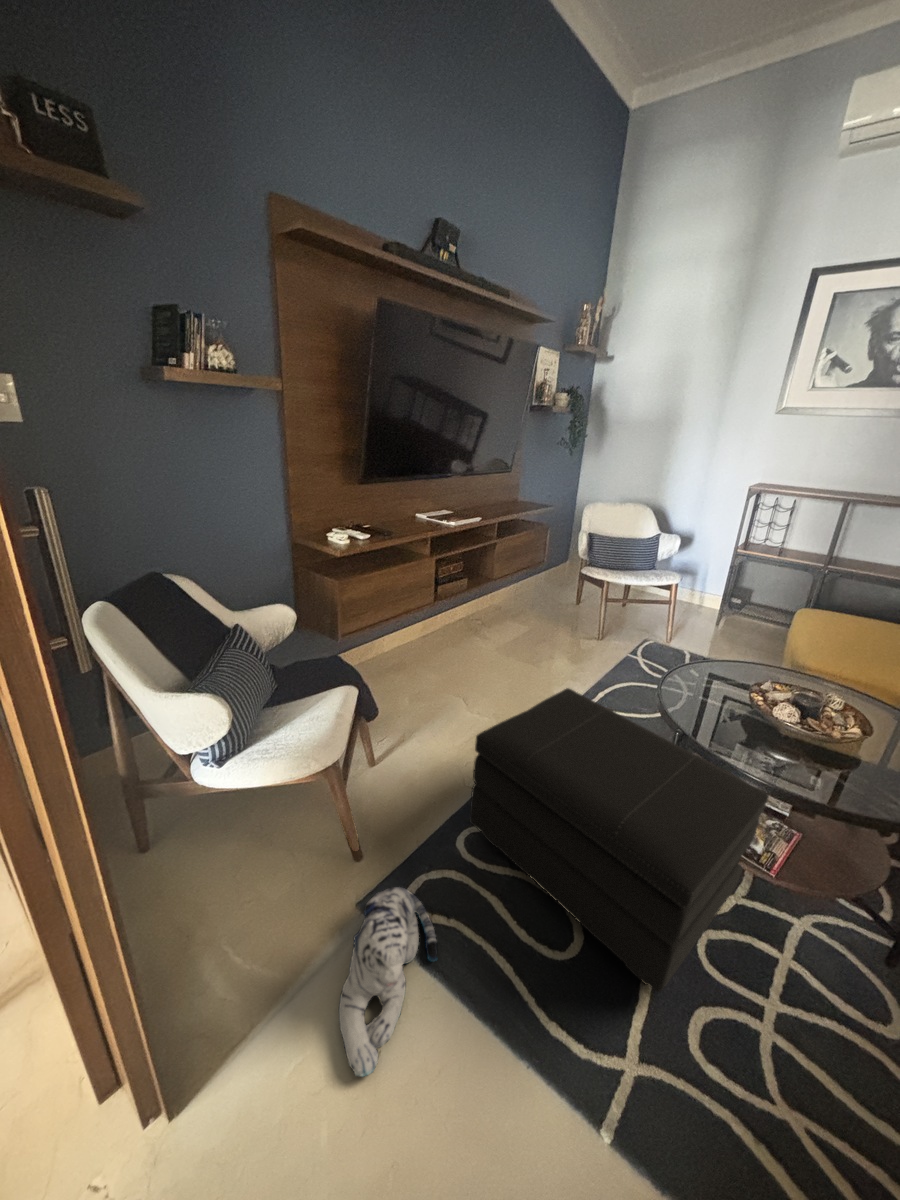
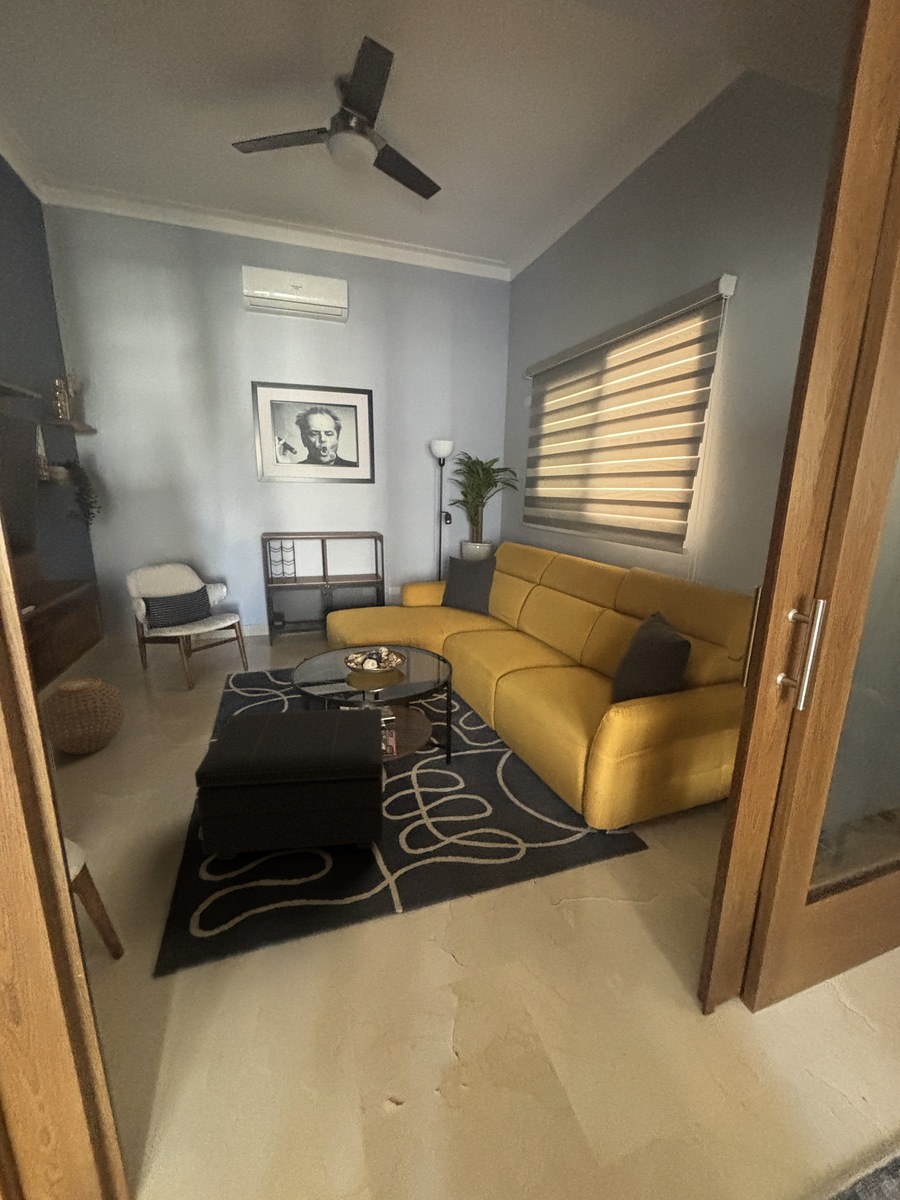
woven basket: none [461,589,523,660] -> present [41,676,124,754]
plush toy: present [339,887,437,1077] -> none [171,912,266,1035]

